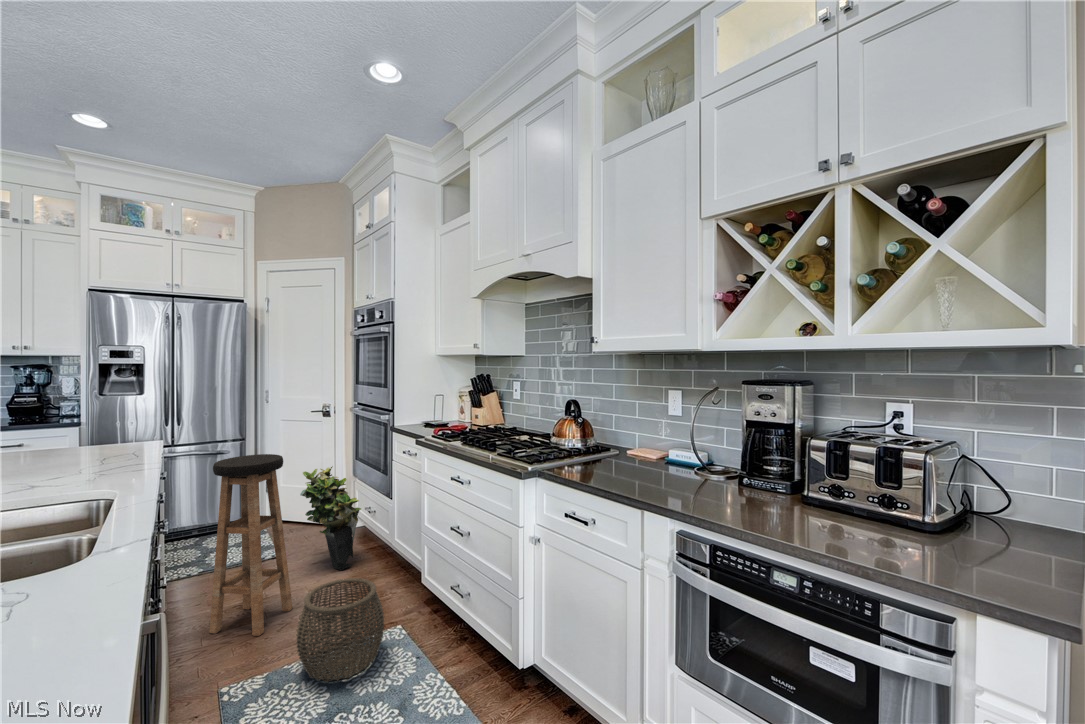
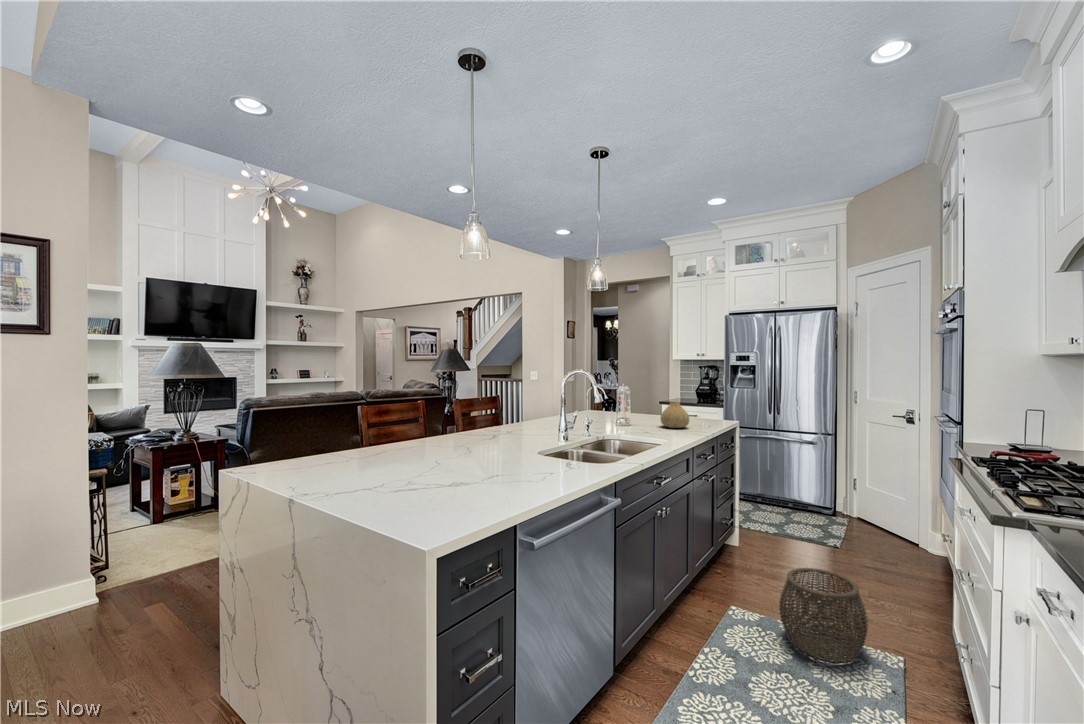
vase: none [43,426,105,470] -> present [661,402,689,428]
bar stool: present [209,454,293,636] -> none [750,442,818,592]
potted plant: present [300,467,361,570] -> none [847,472,920,584]

